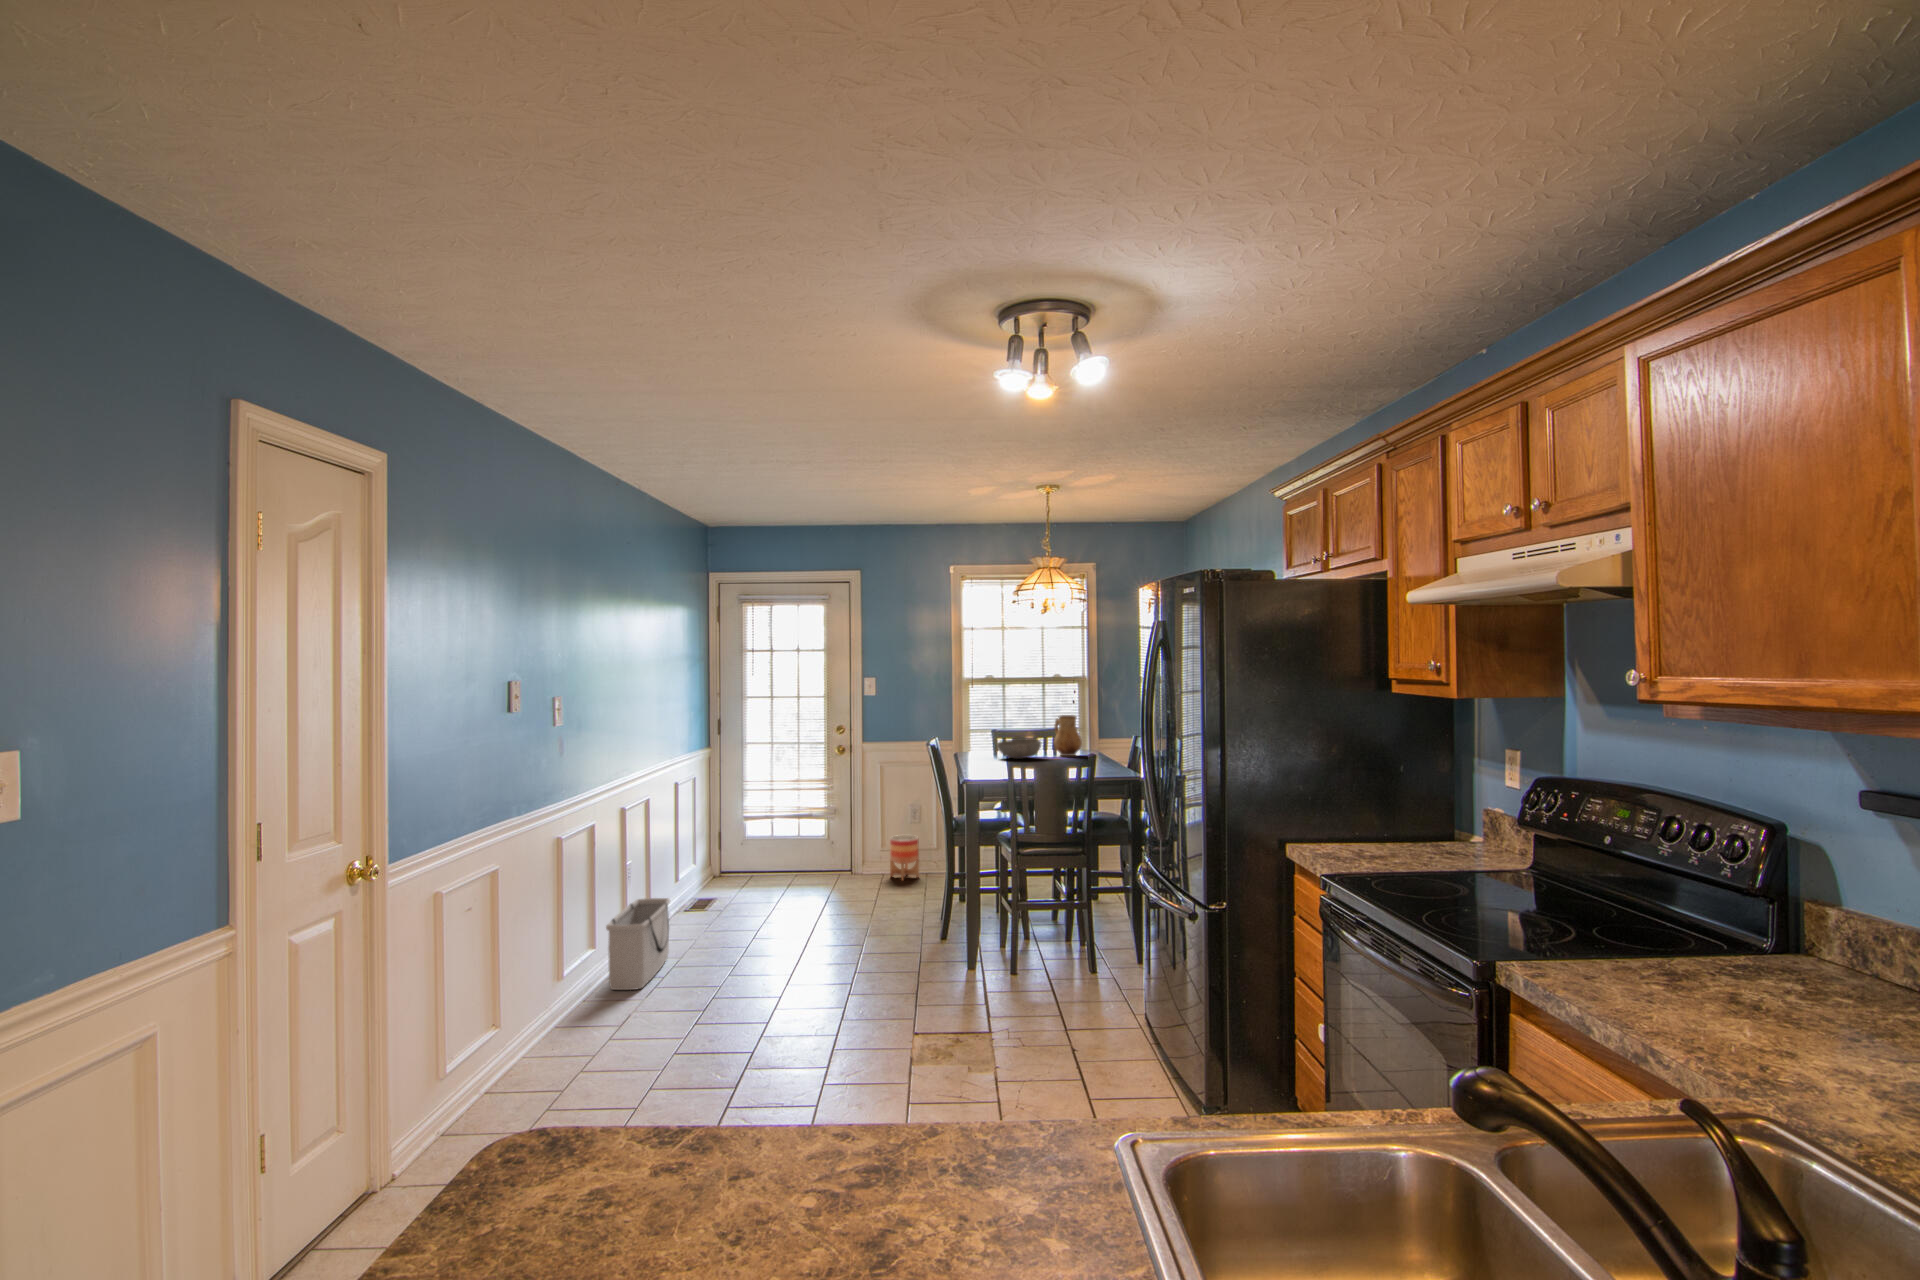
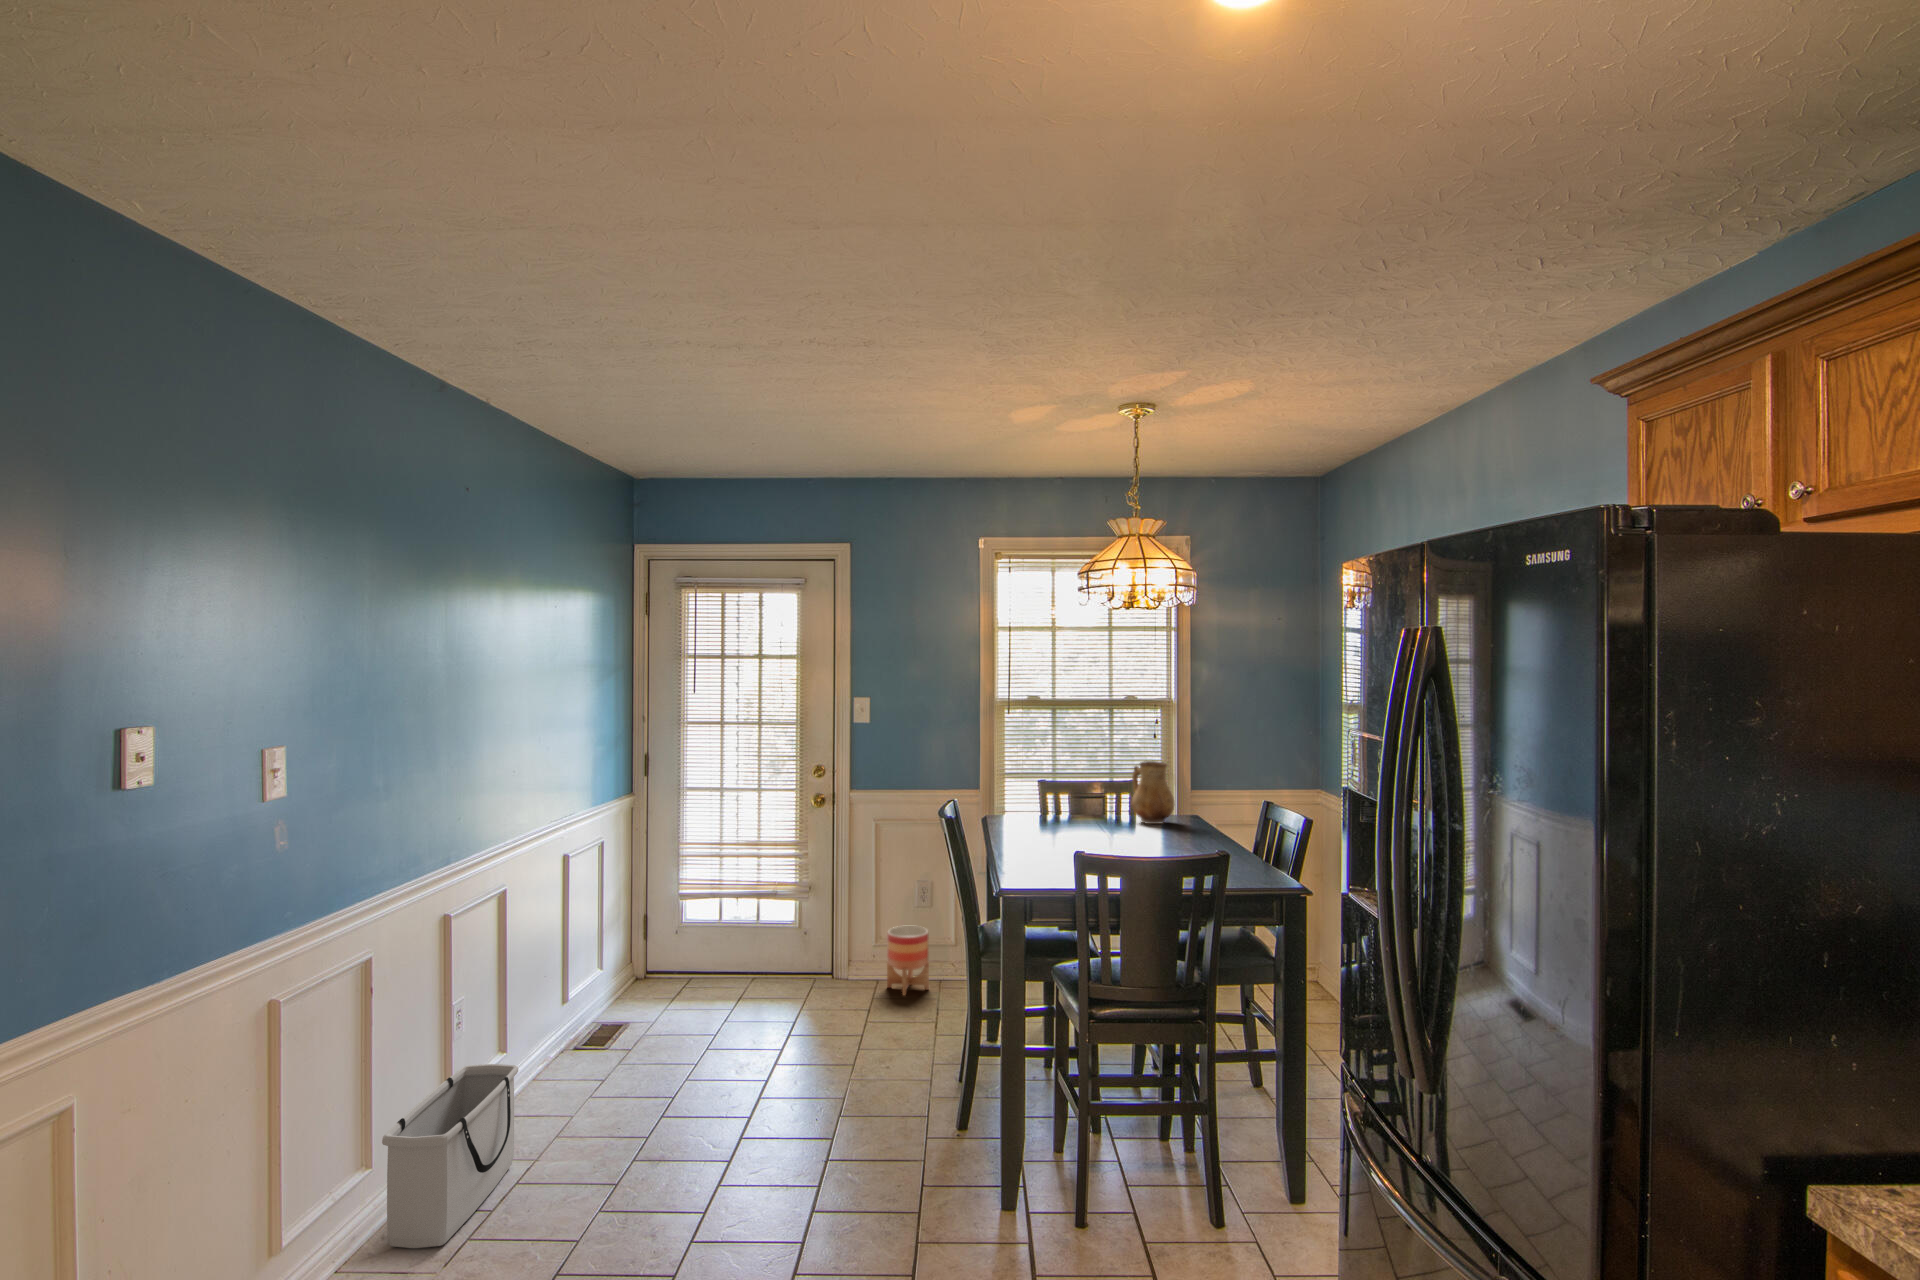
bowl: present [996,739,1041,759] -> none [1047,798,1115,829]

